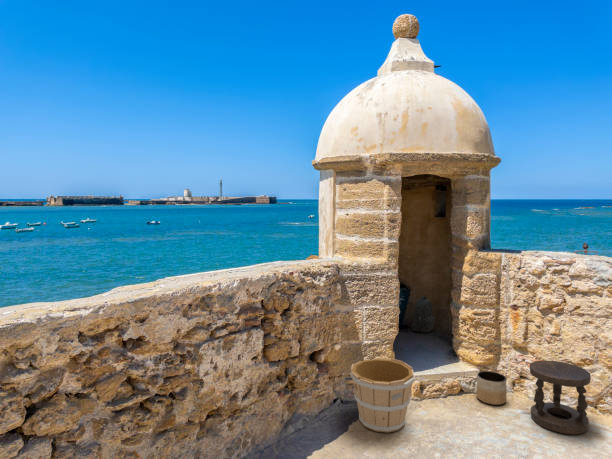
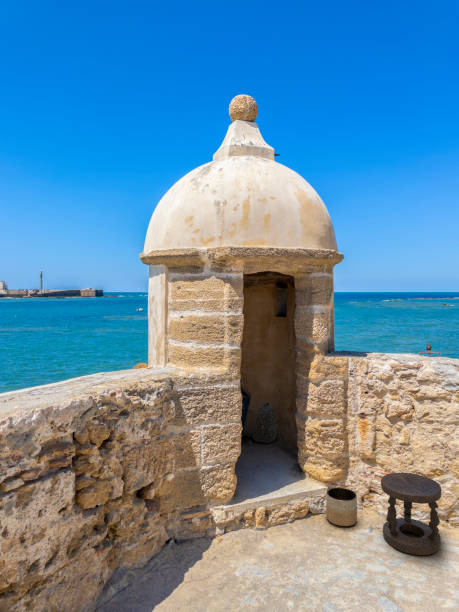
wooden bucket: present [350,358,414,433] -> none [187,485,261,580]

